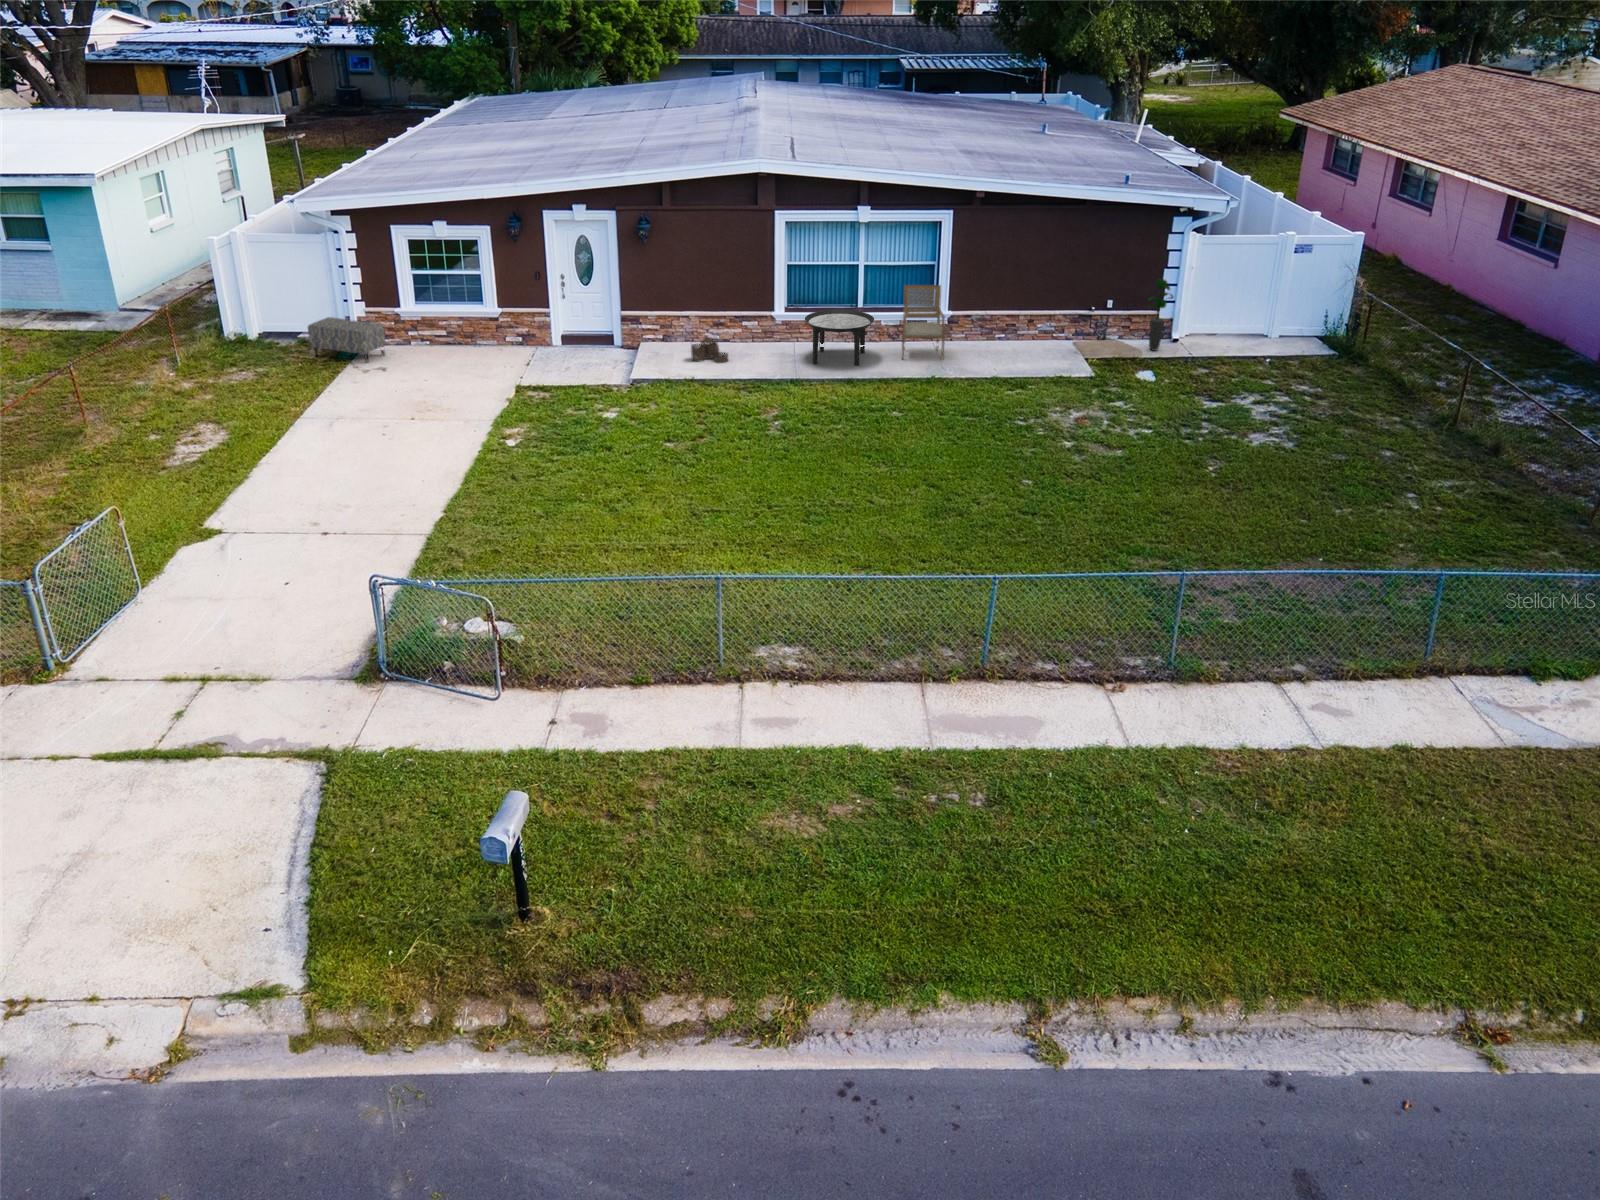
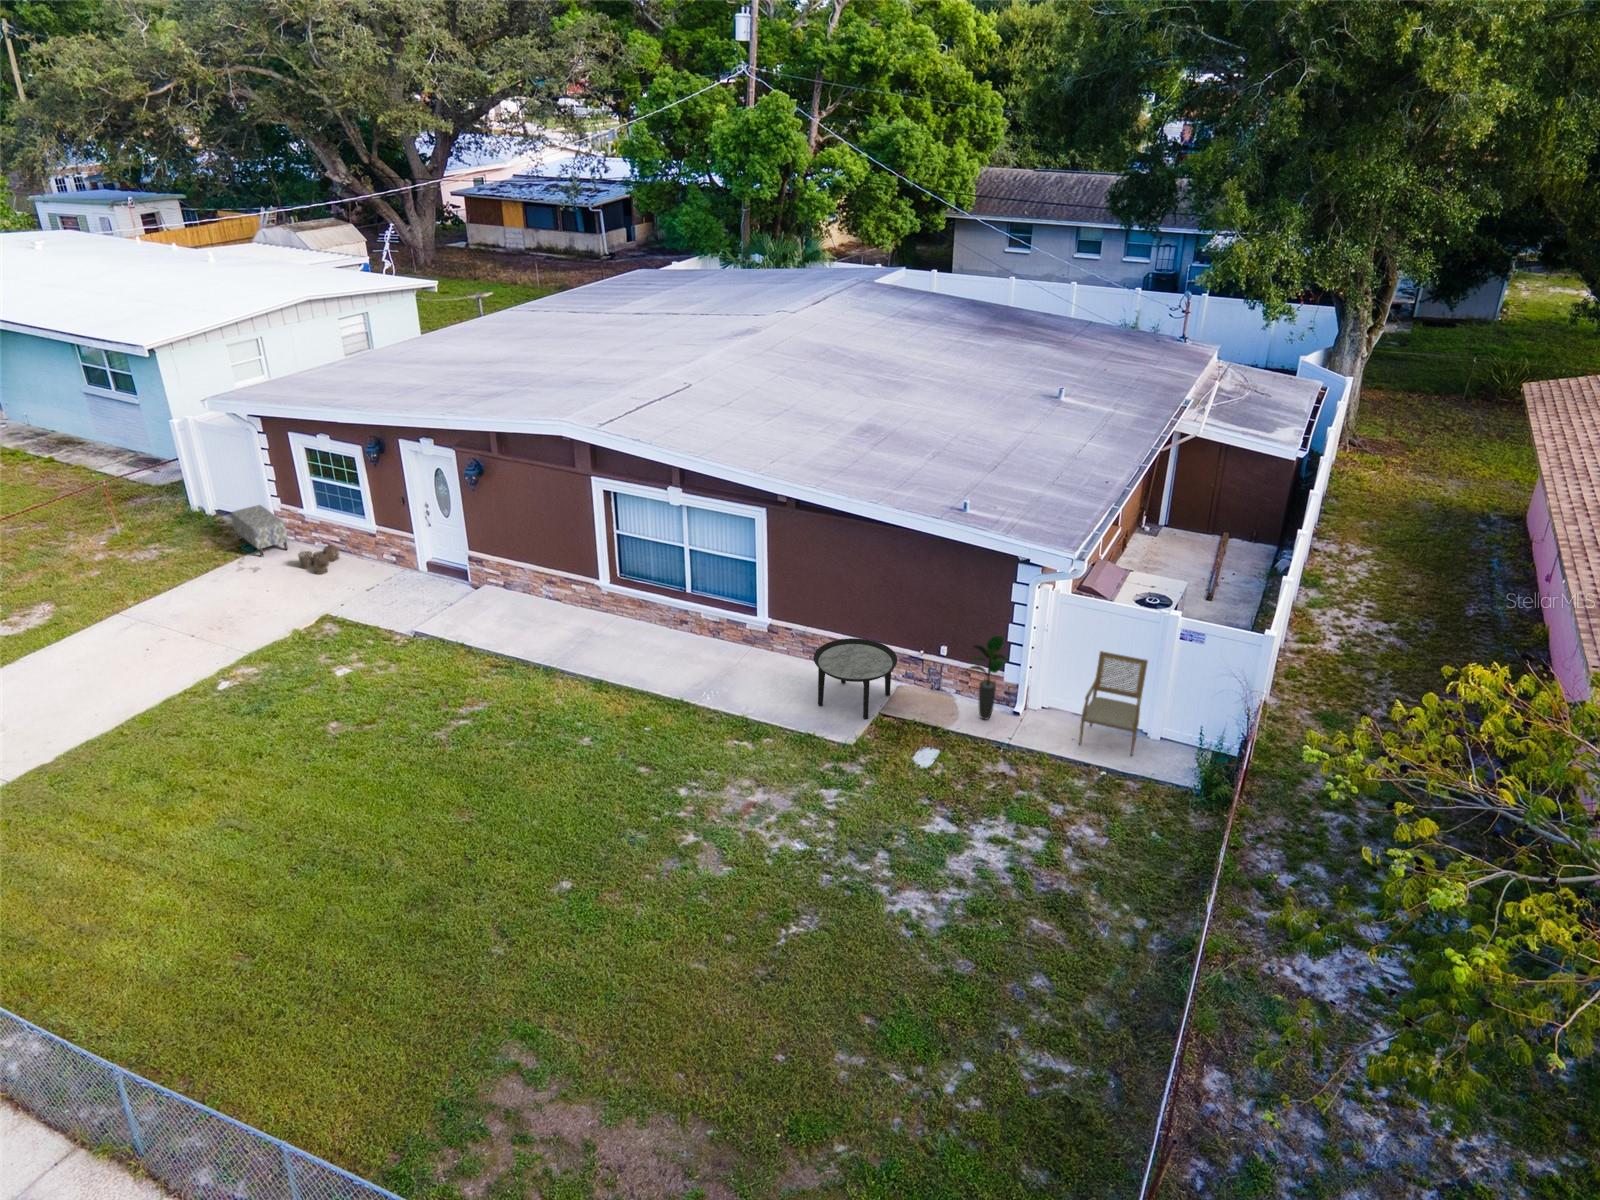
chair: present [902,285,945,359] -> present [1079,651,1148,756]
round table: present [805,310,874,366] -> present [814,638,898,719]
woven basket: present [691,337,728,363] -> present [298,545,339,574]

